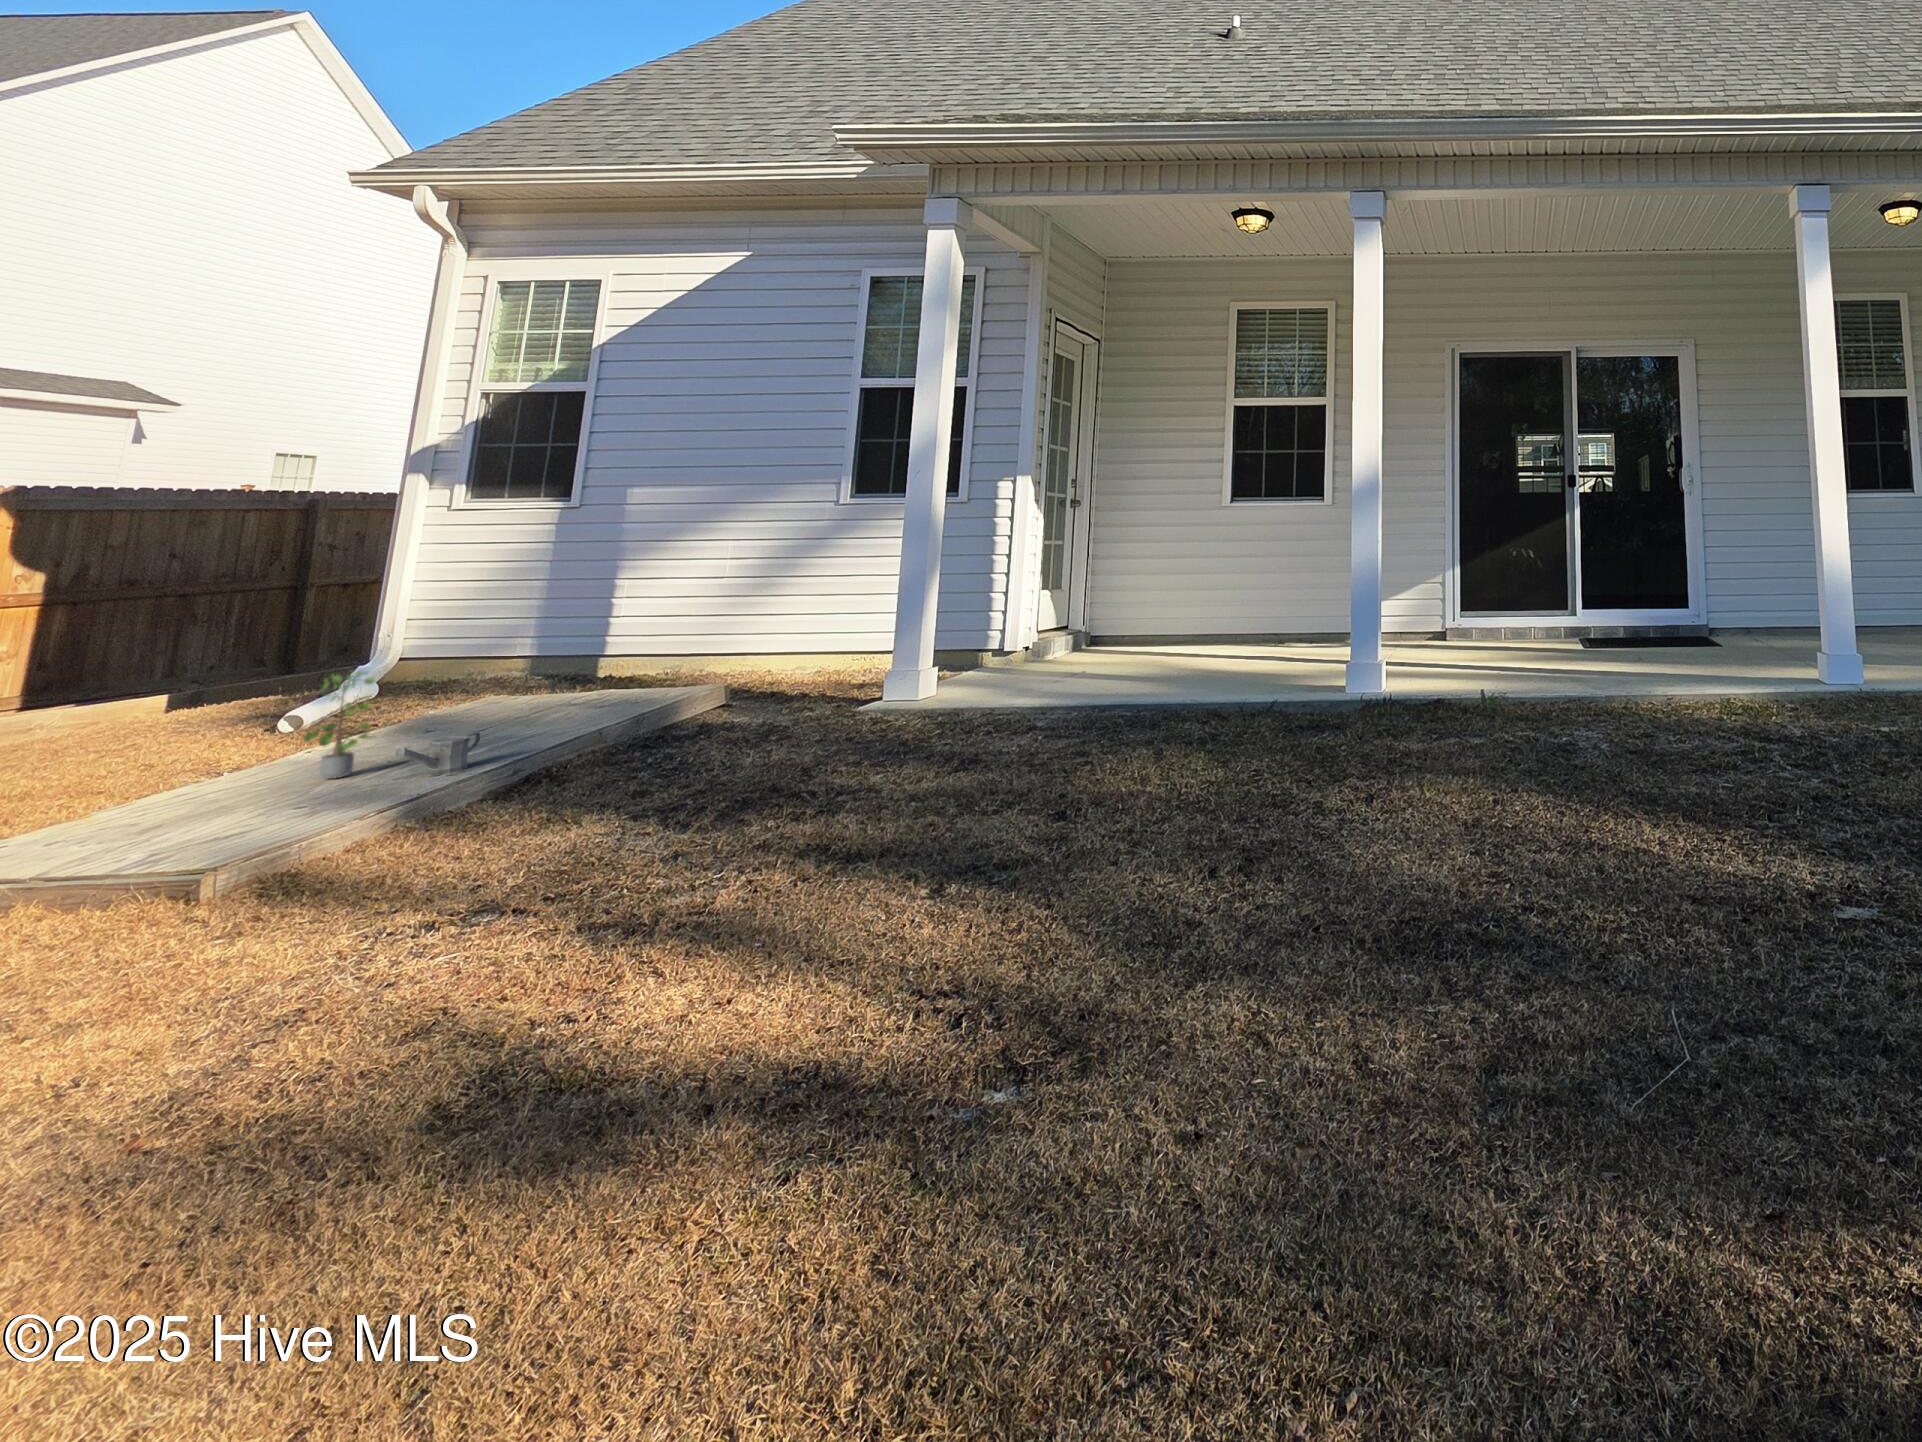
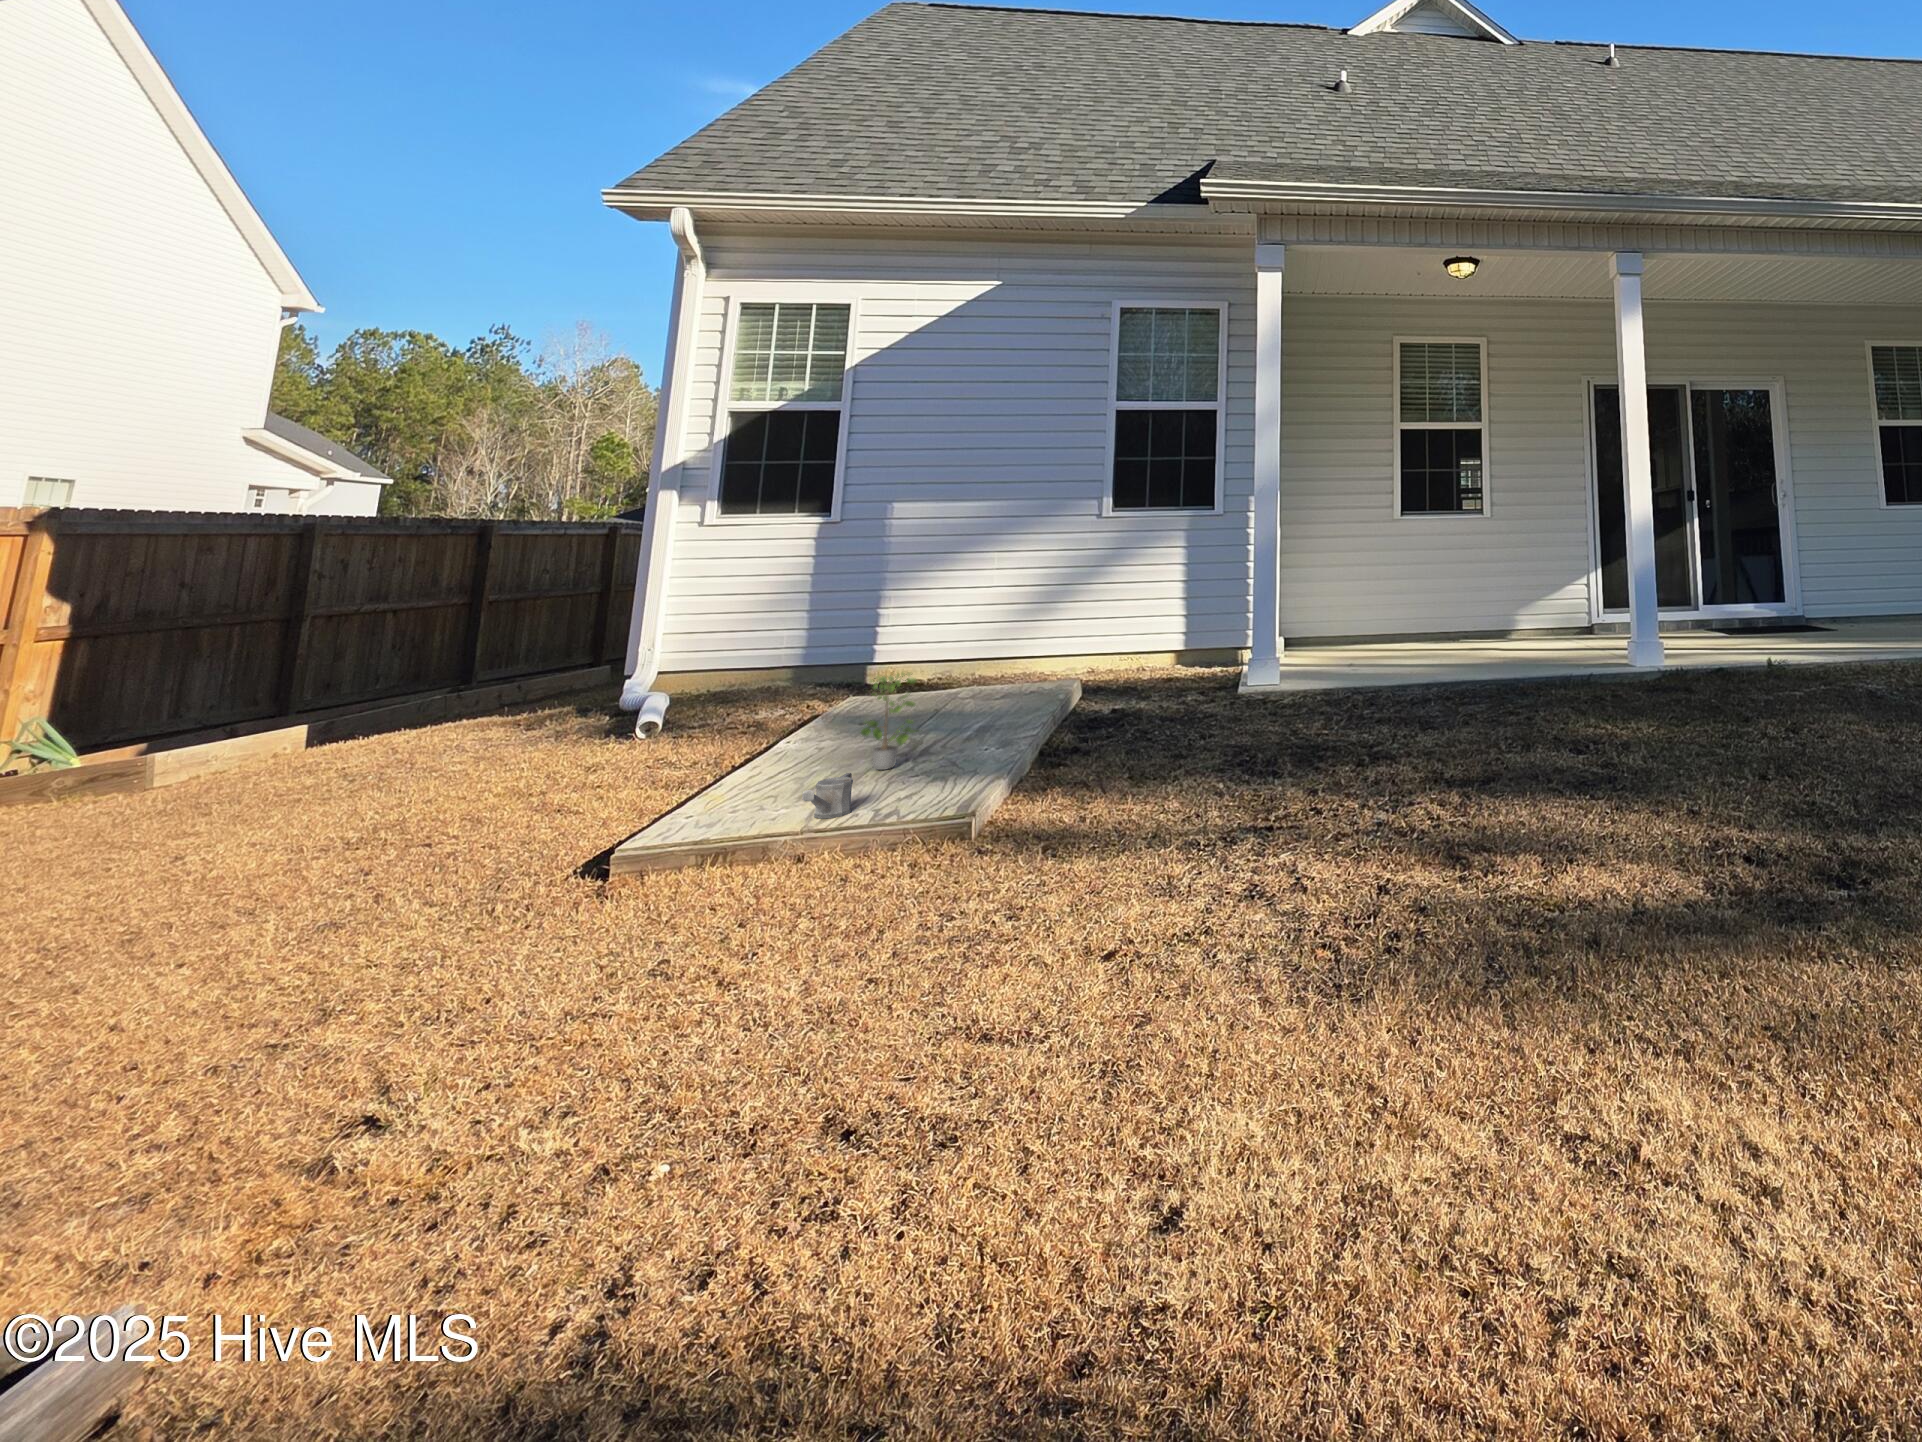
watering can: present [395,732,480,774] -> present [802,773,853,819]

